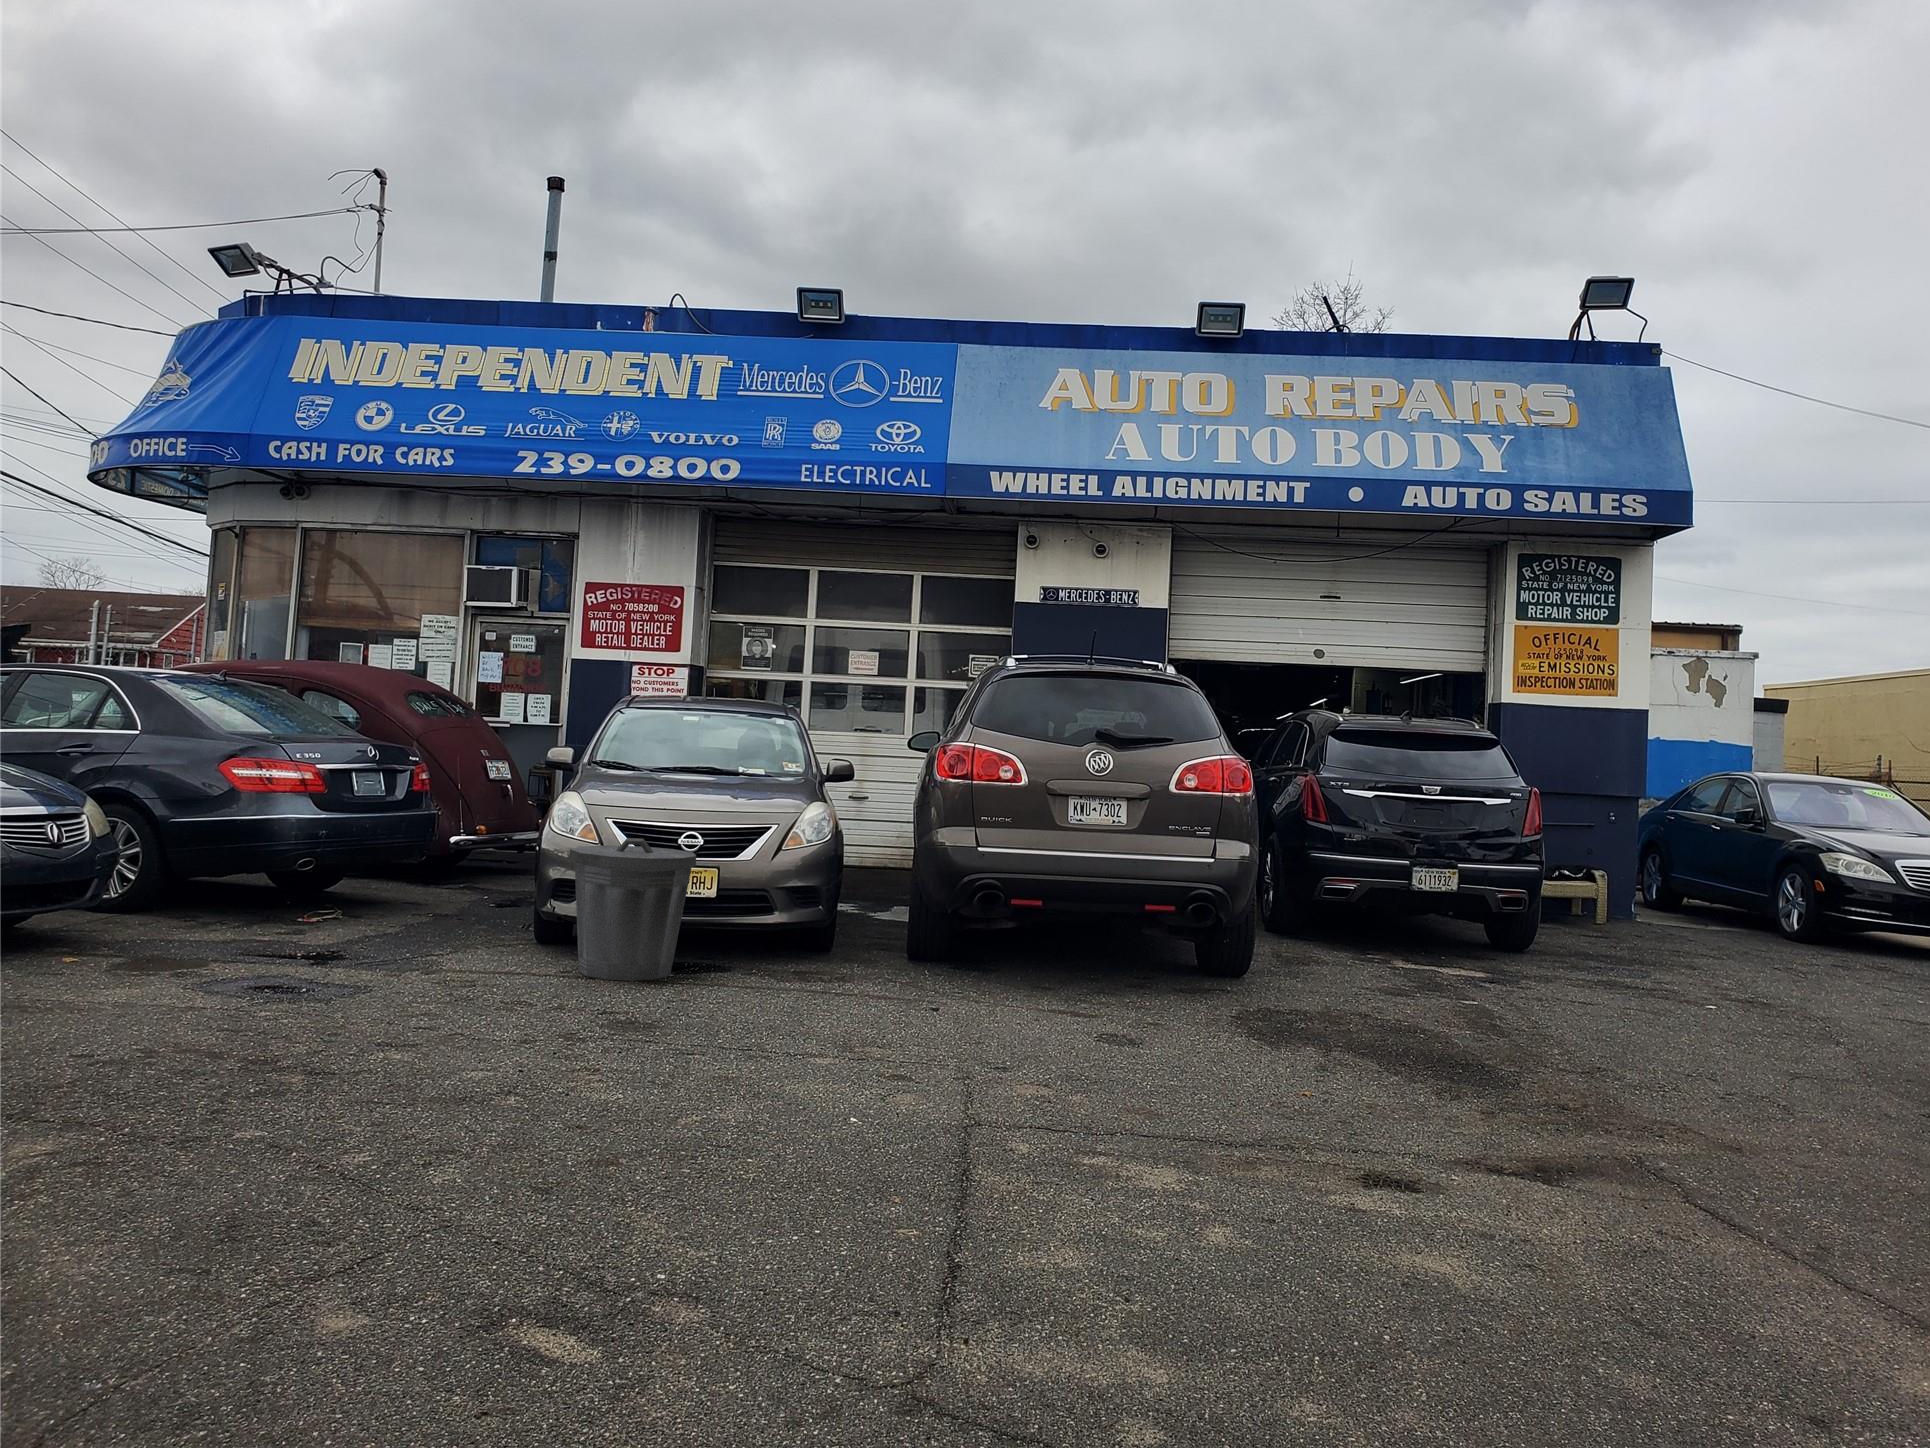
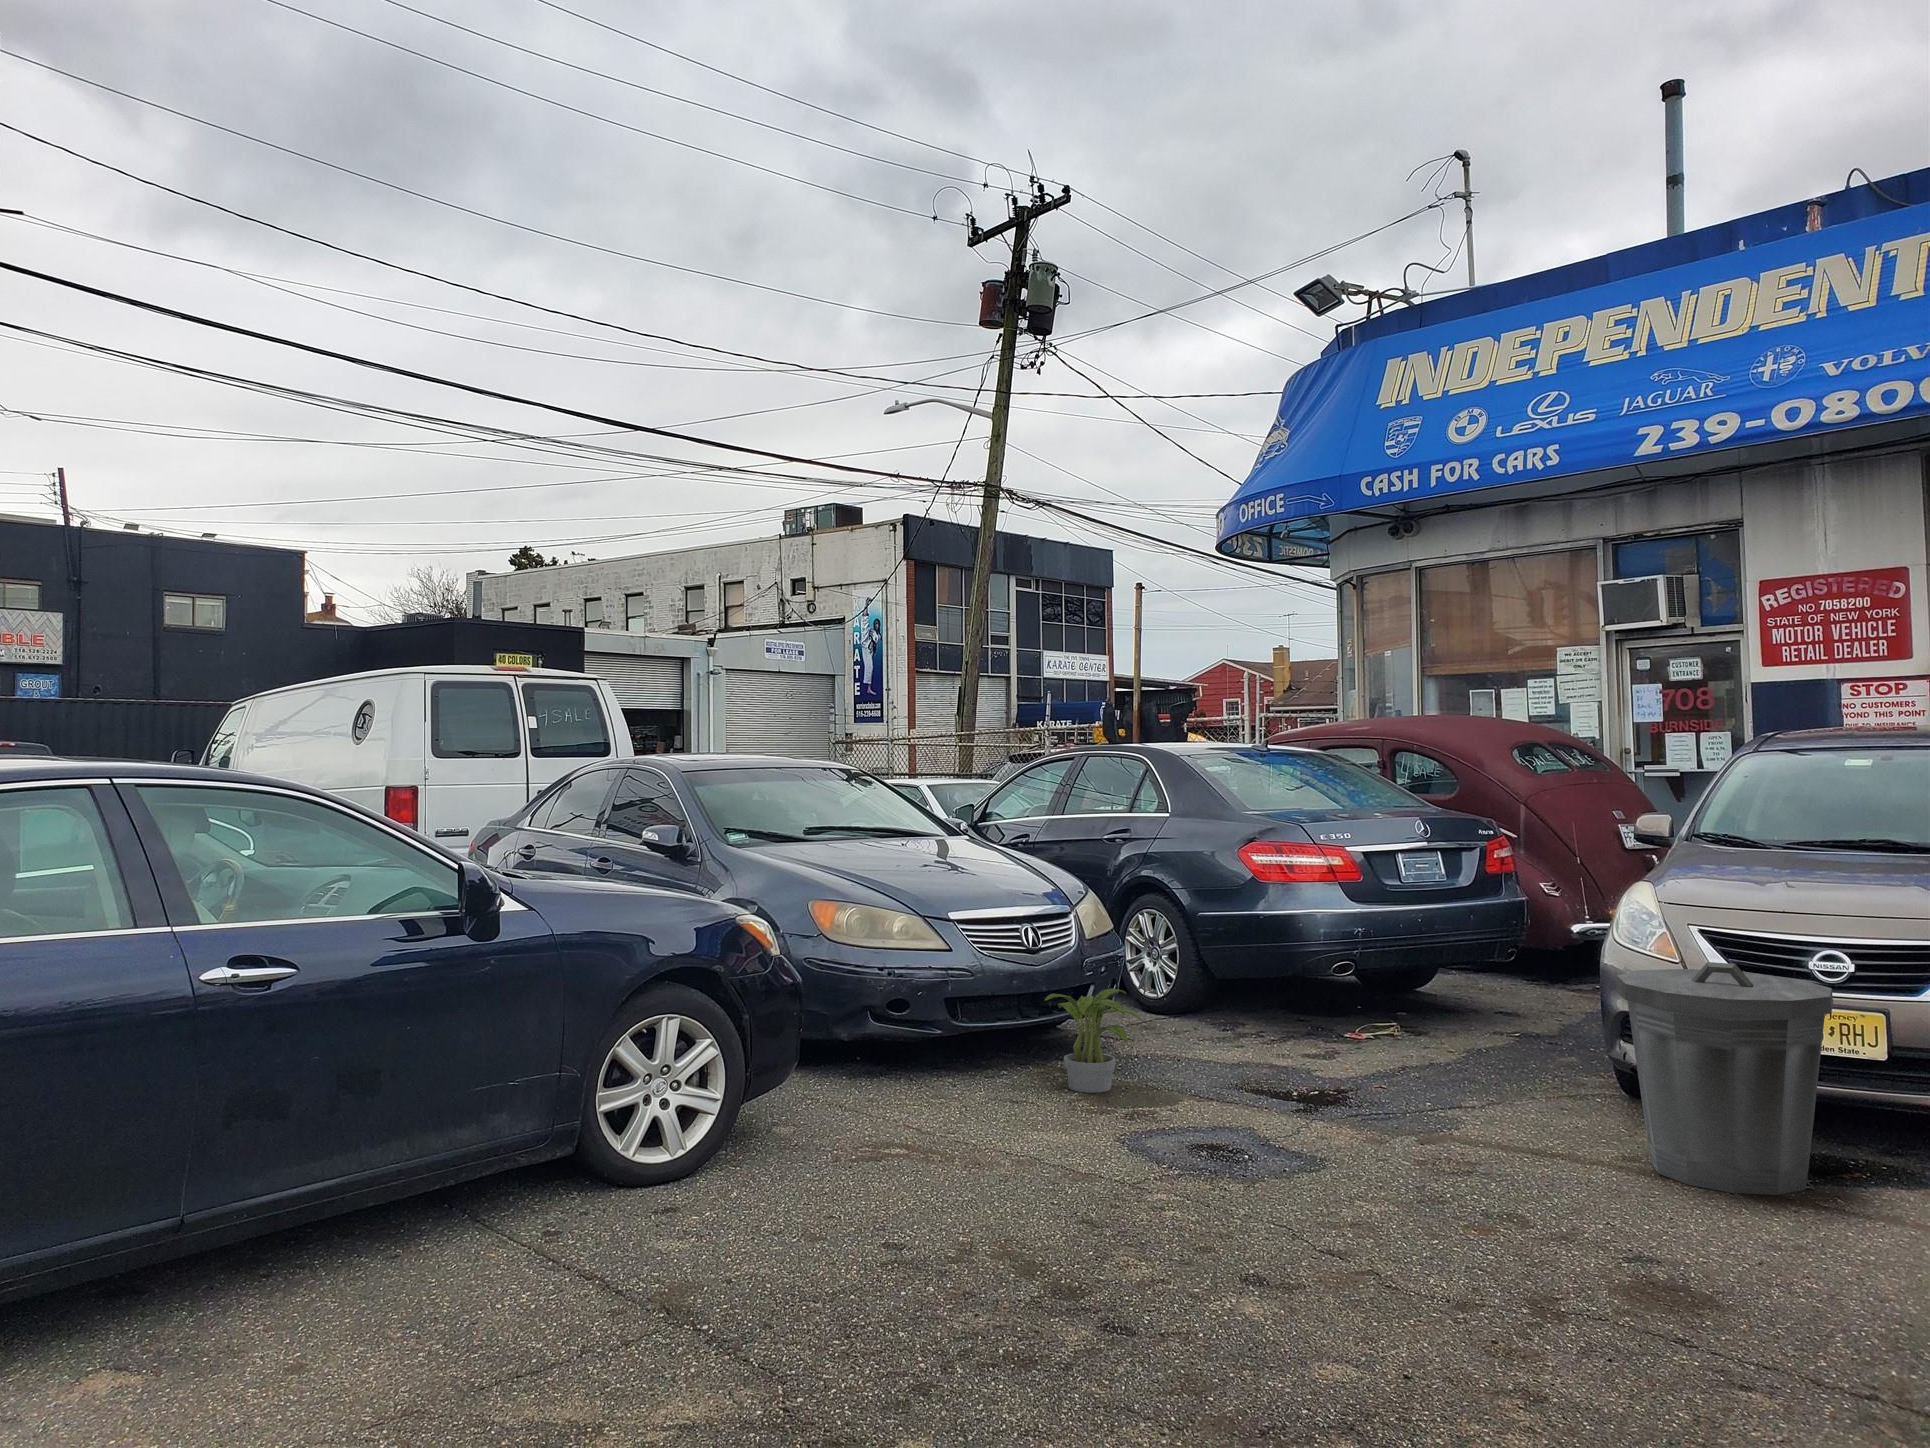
potted plant: none [69,879,166,971] -> present [1045,989,1142,1093]

